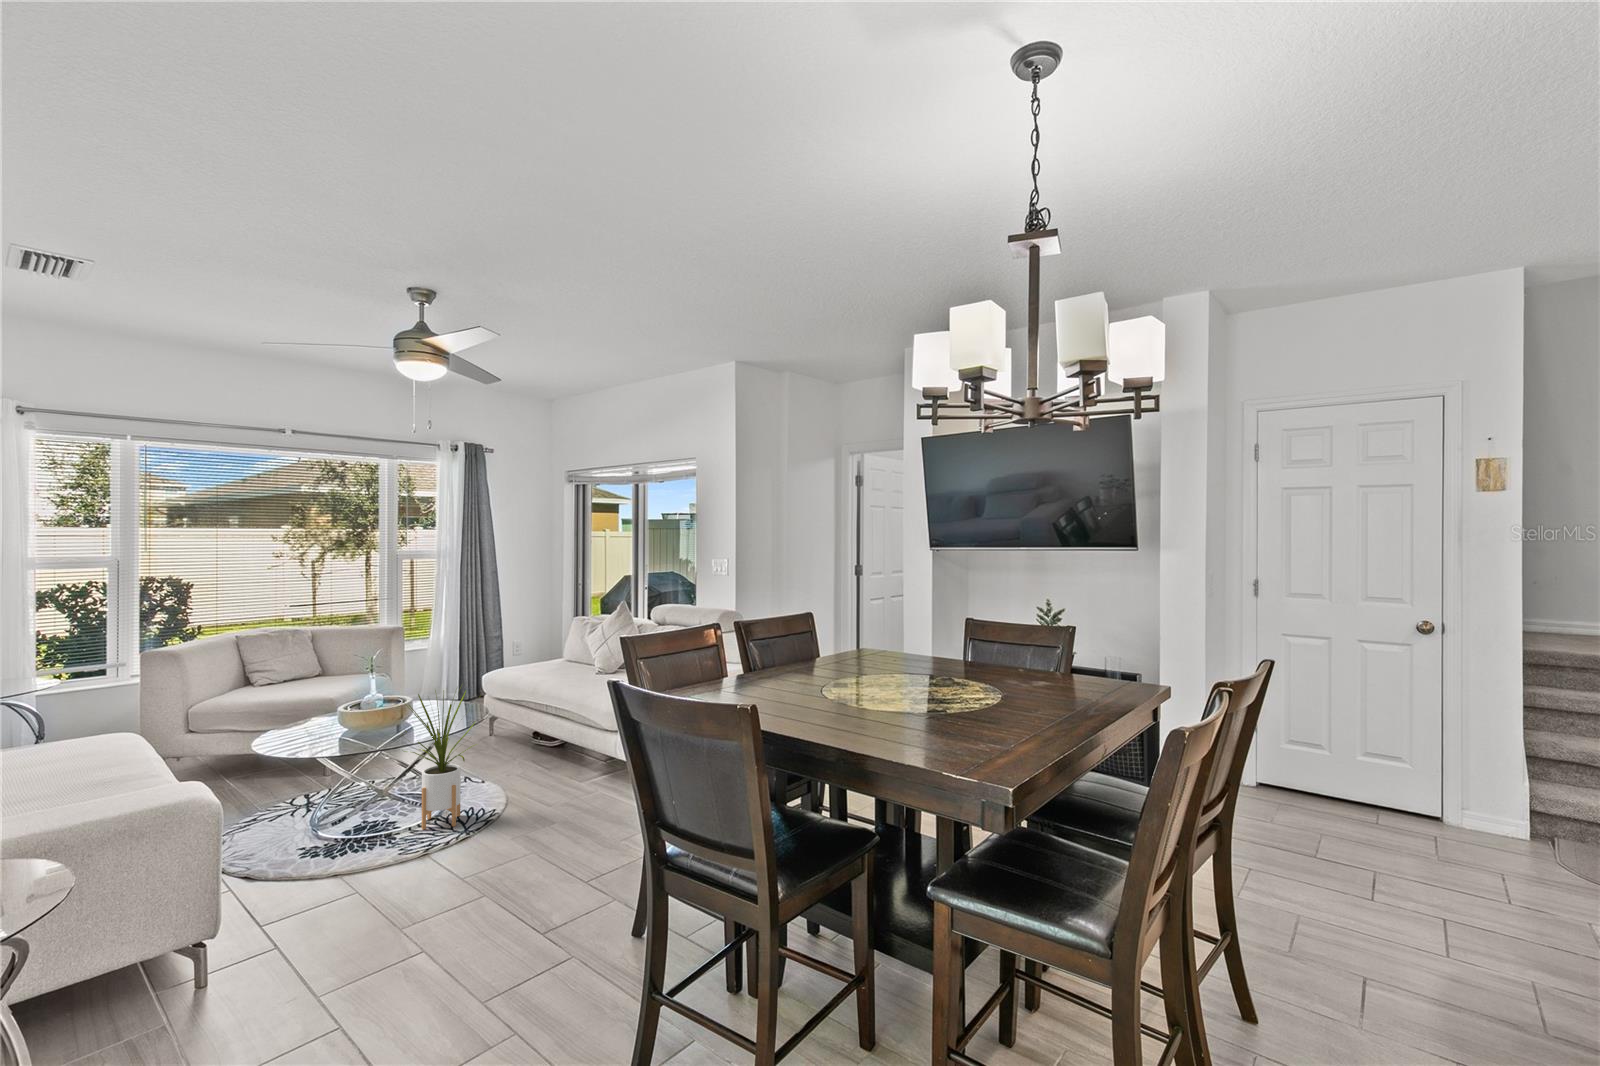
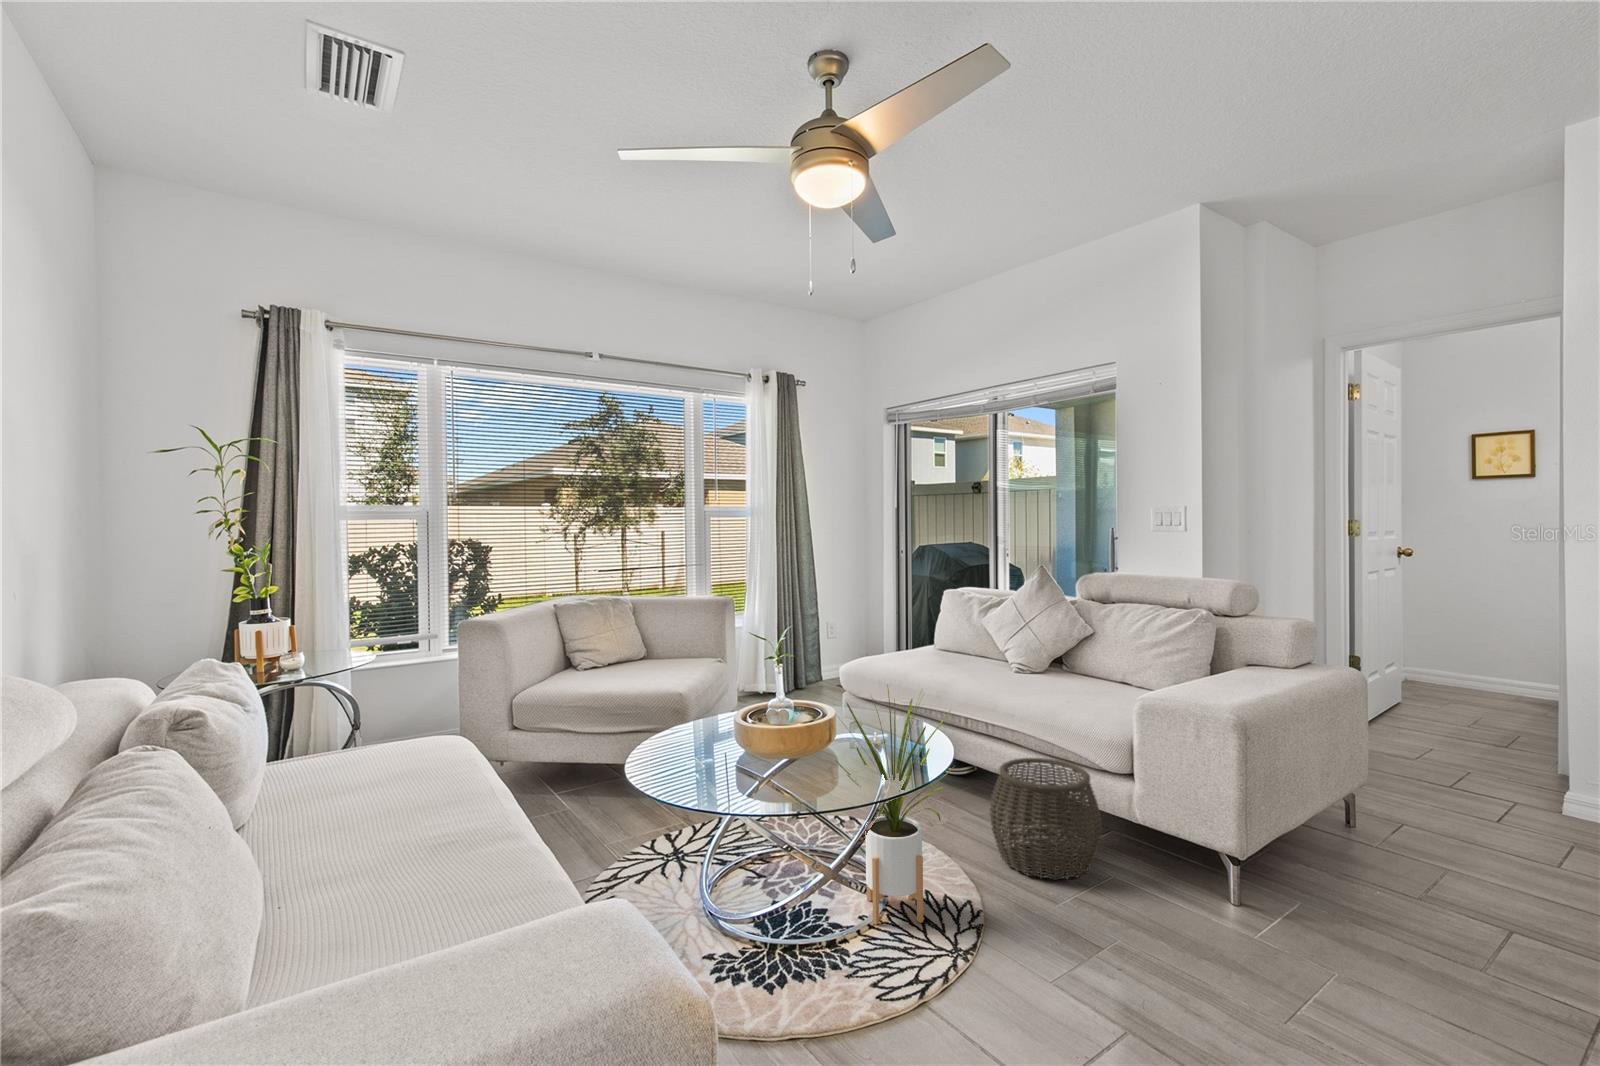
woven basket: none [529,727,599,800] -> present [990,758,1102,880]

